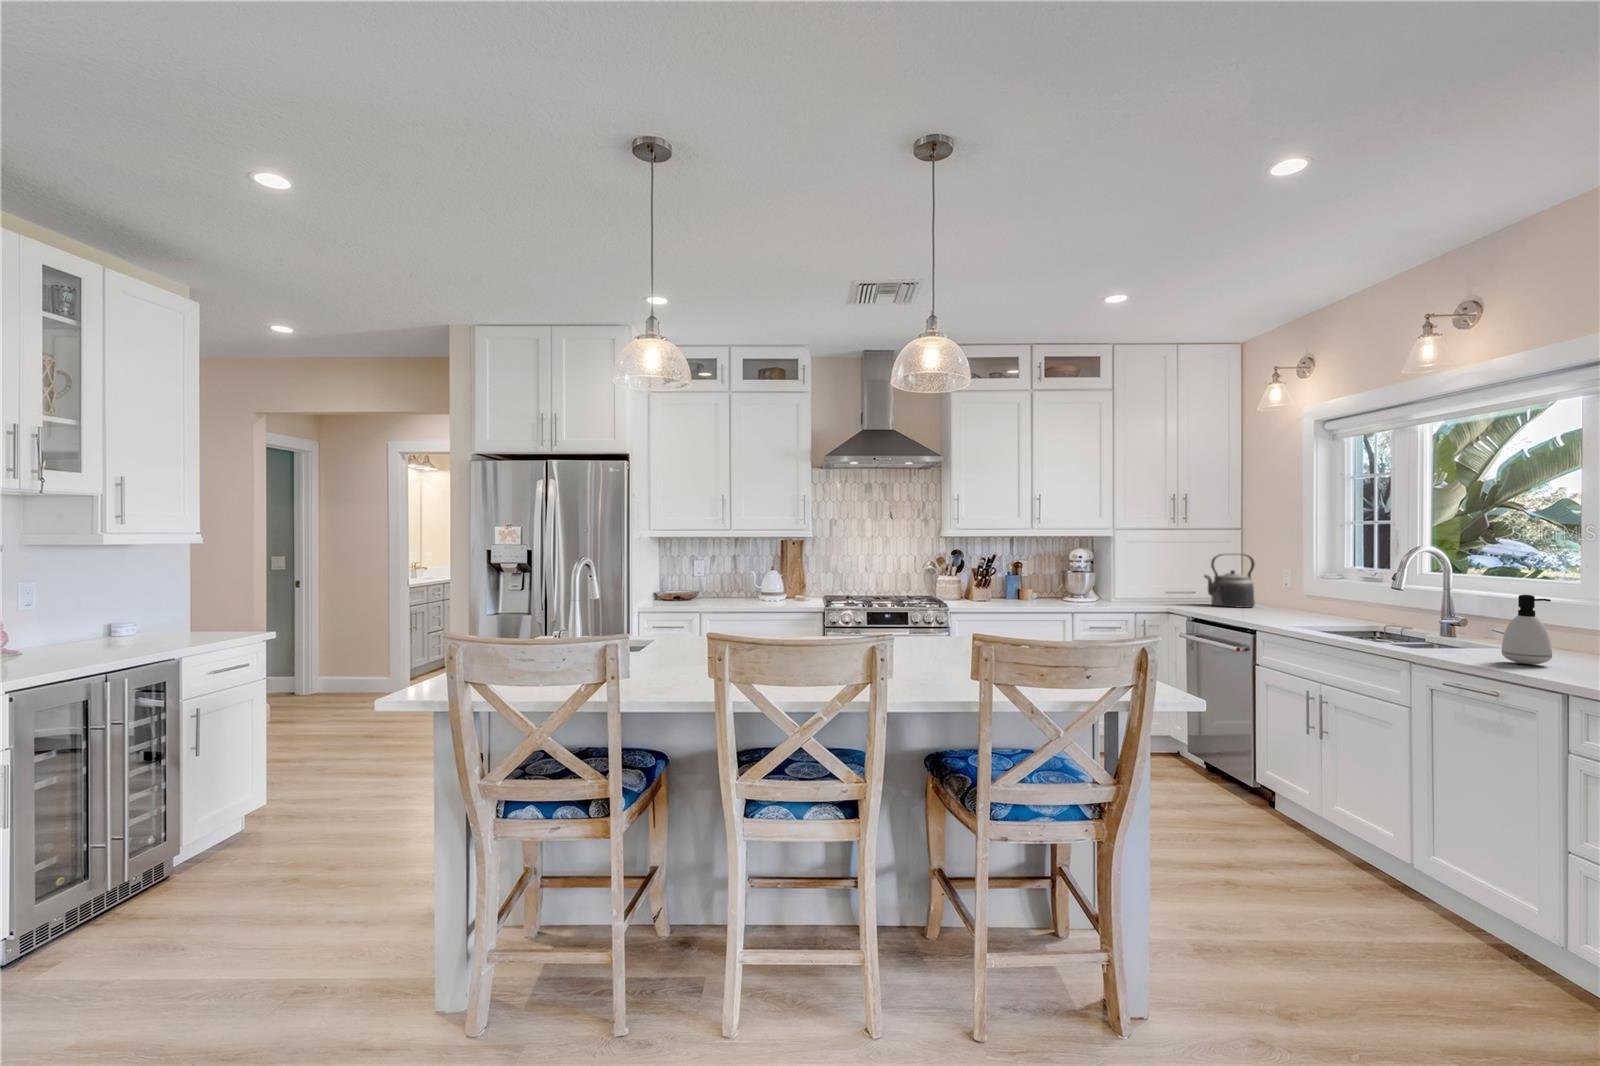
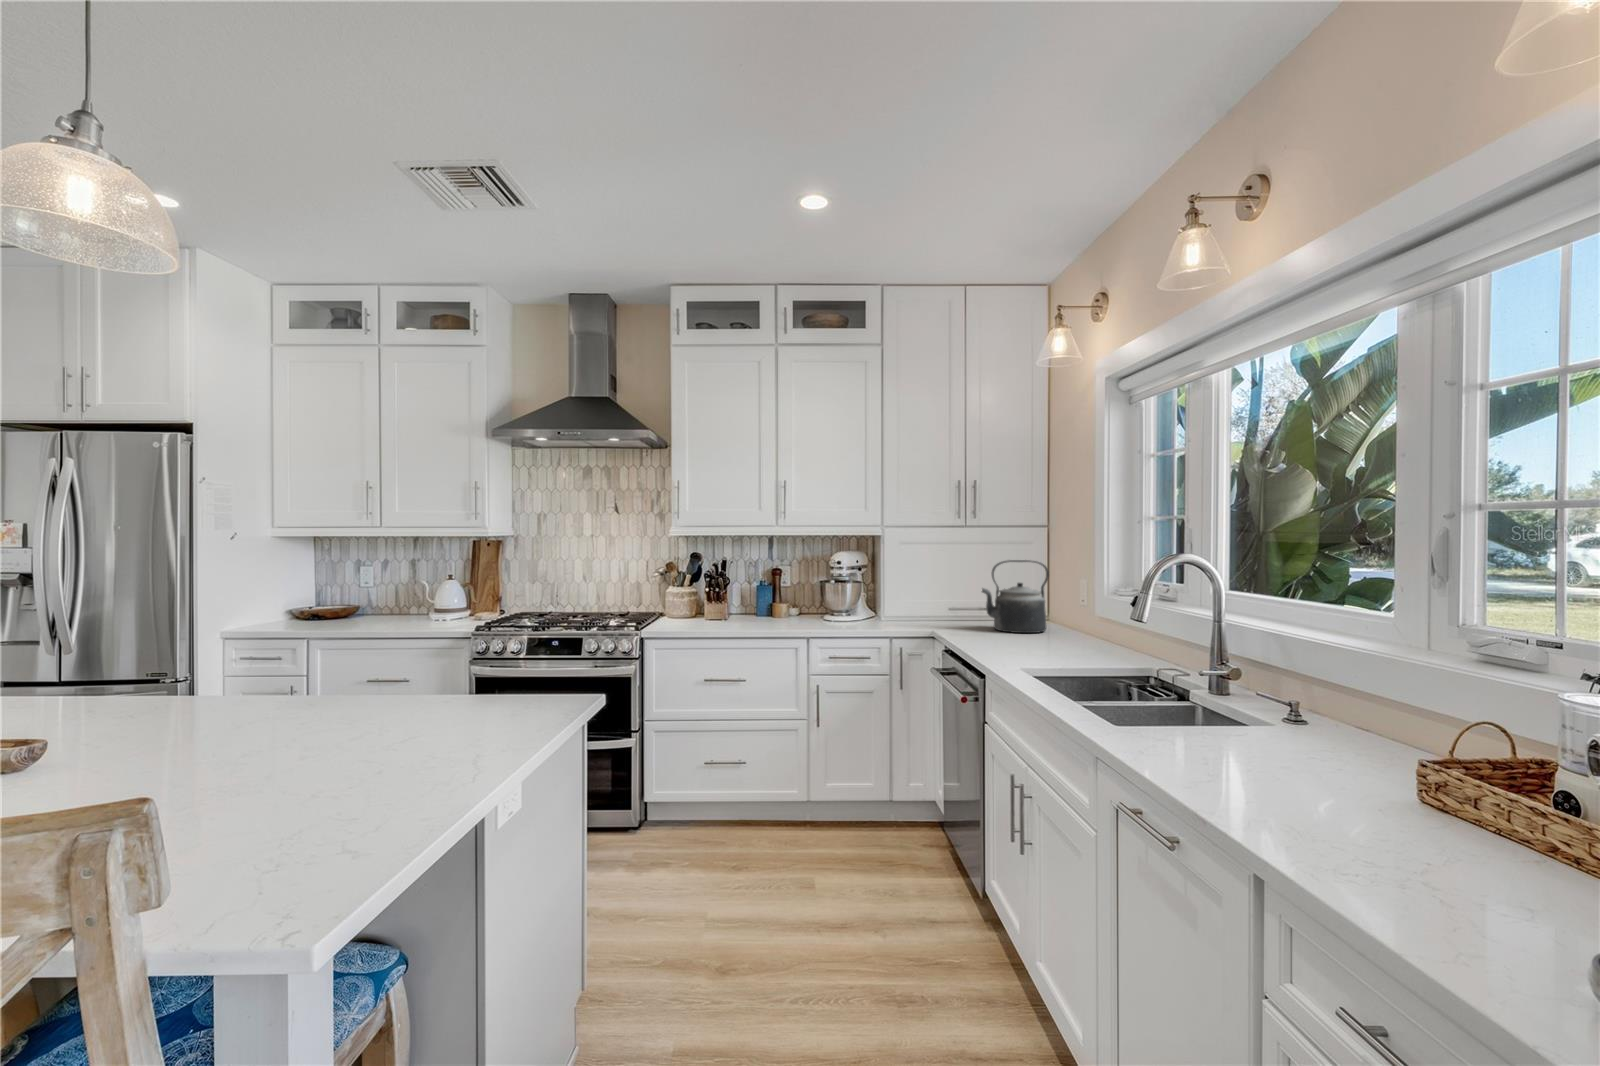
soap dispenser: present [1502,595,1552,664] -> none [1200,654,1278,784]

